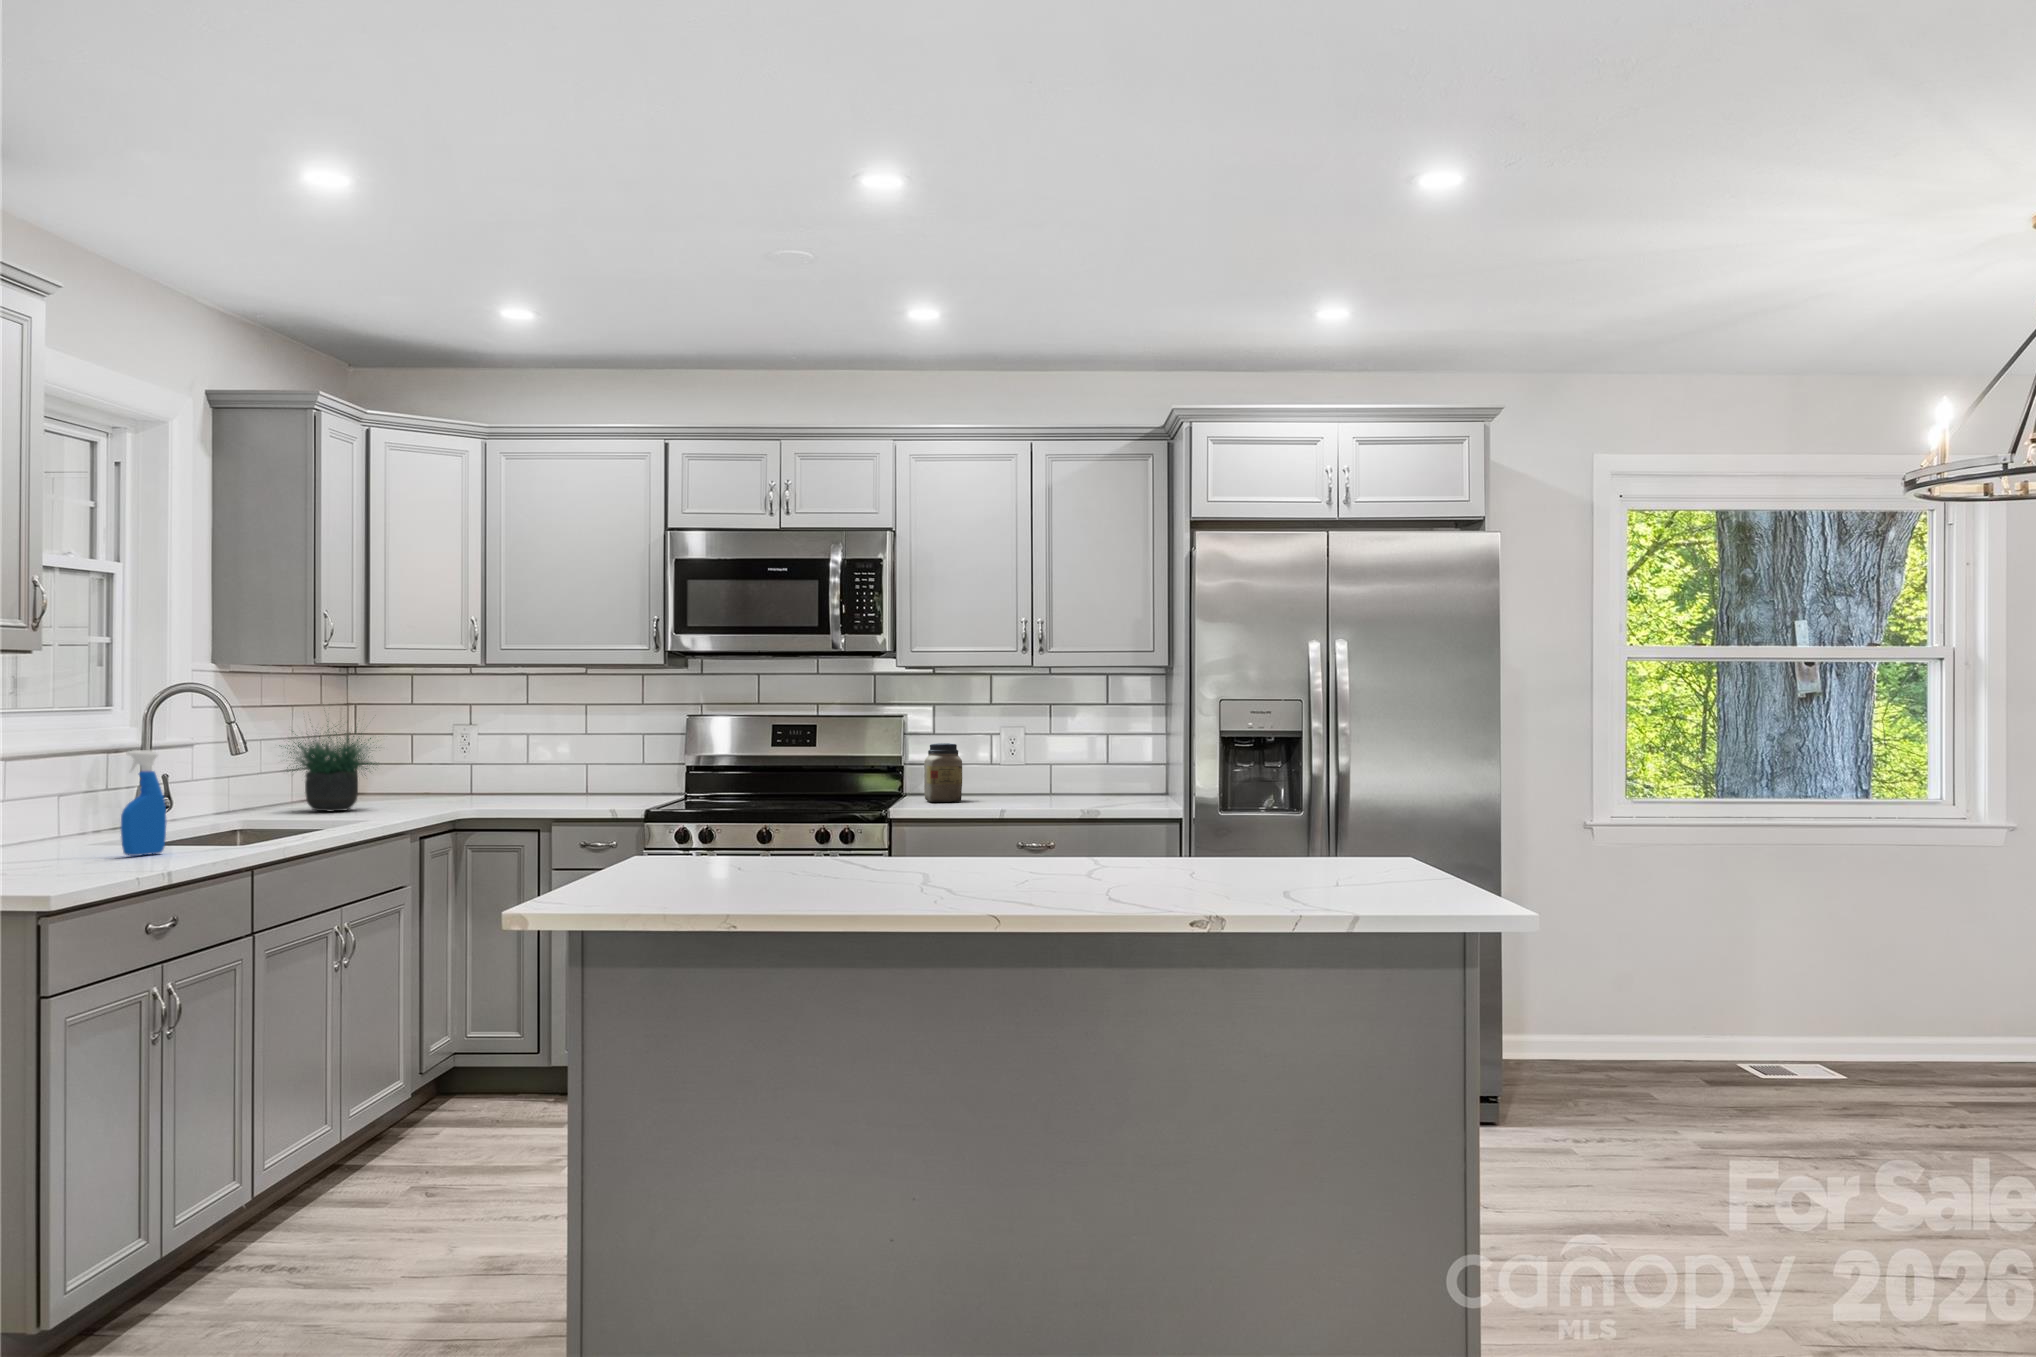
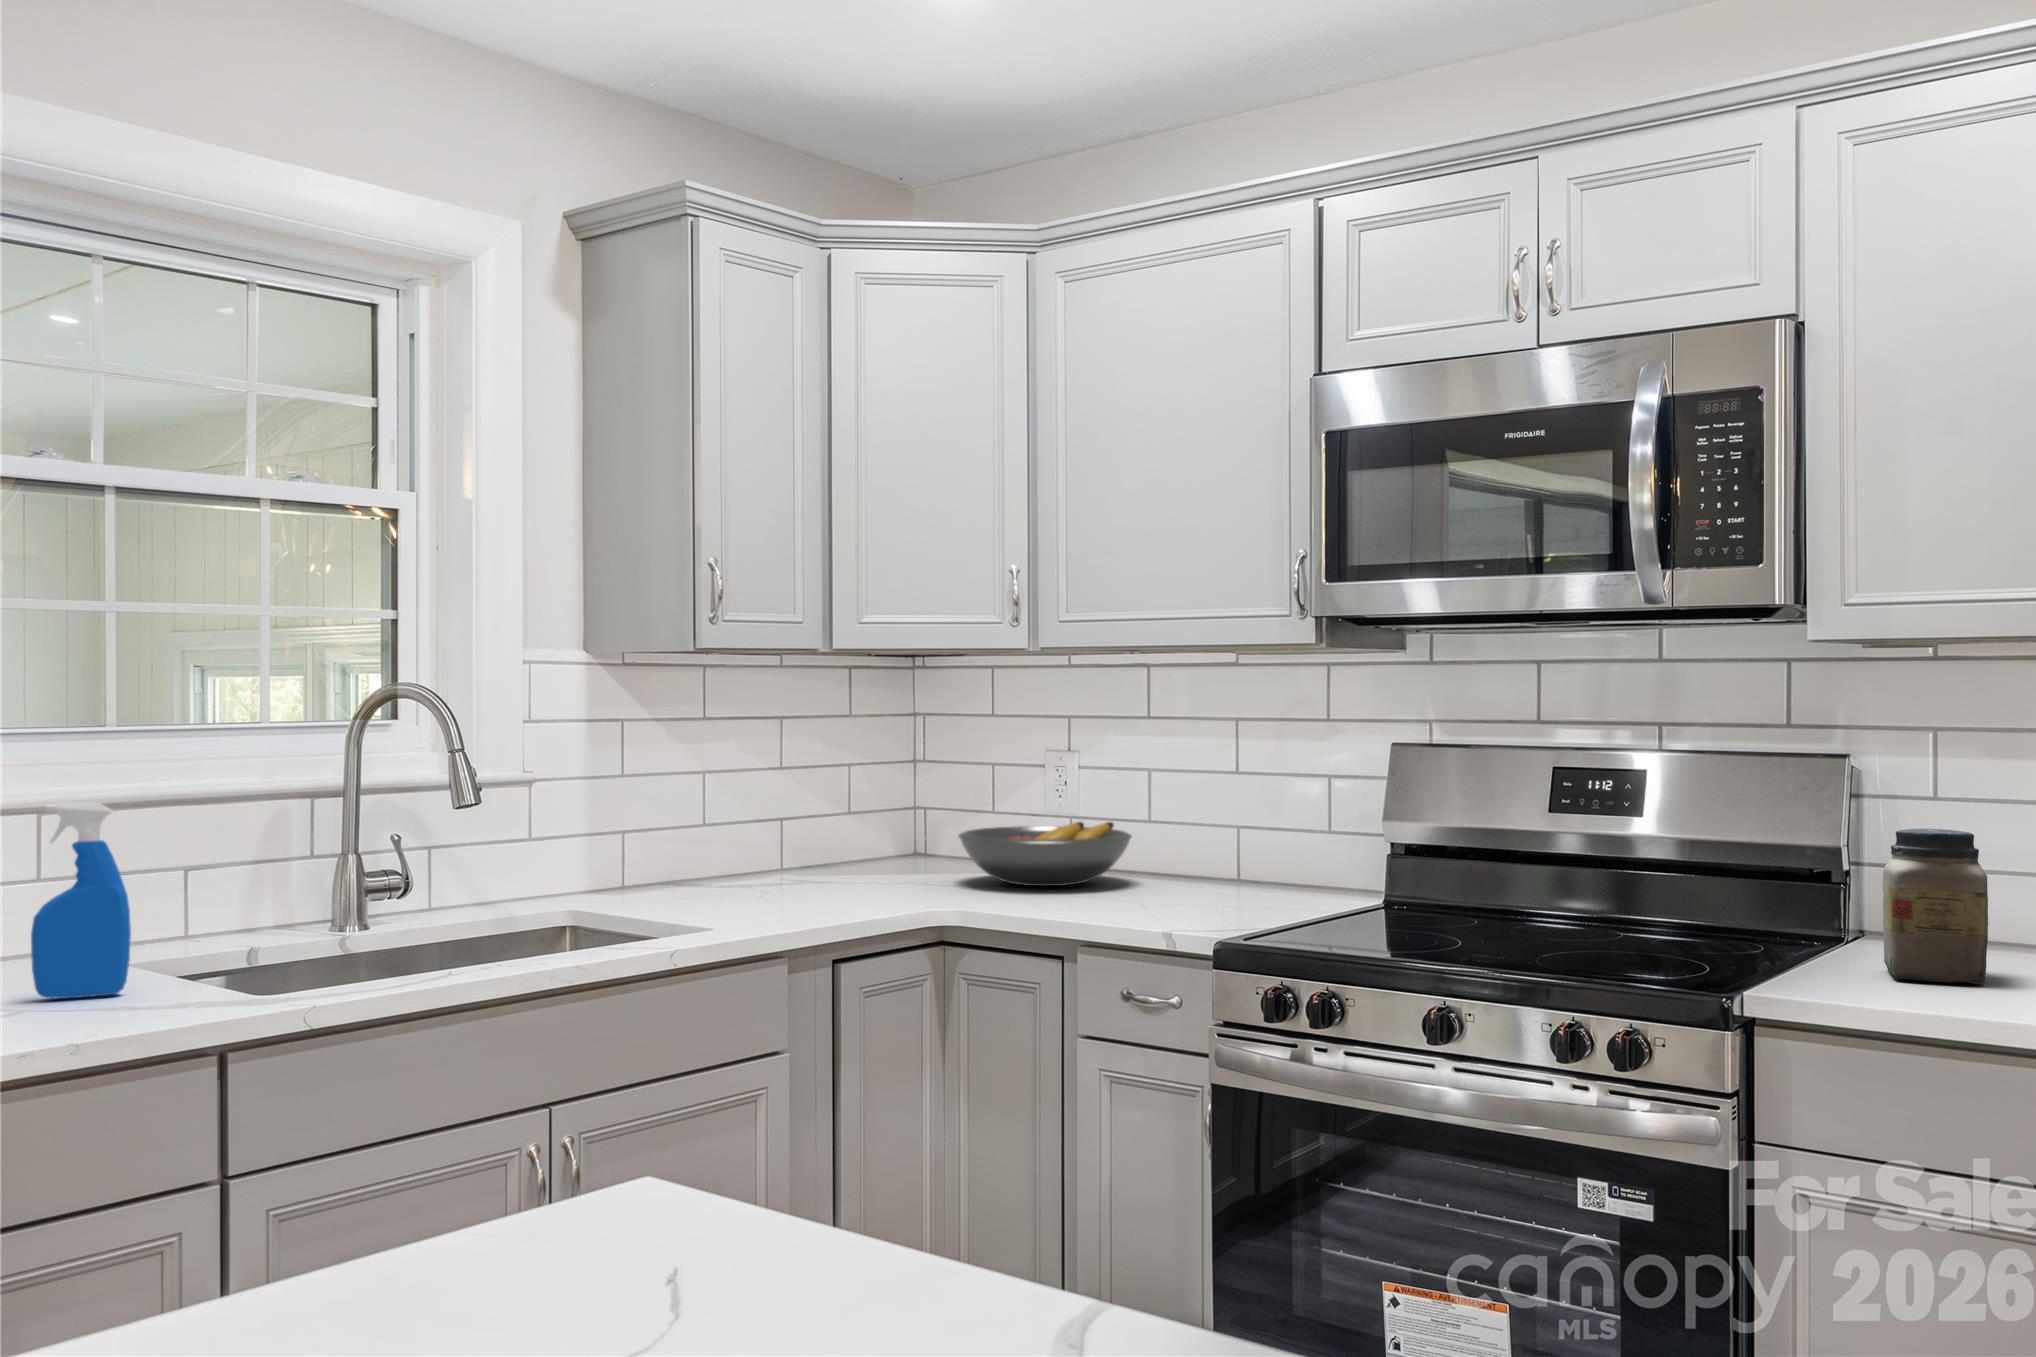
potted plant: present [279,726,377,811] -> none [675,709,867,894]
fruit bowl: none [431,763,539,801] -> present [959,822,1132,886]

